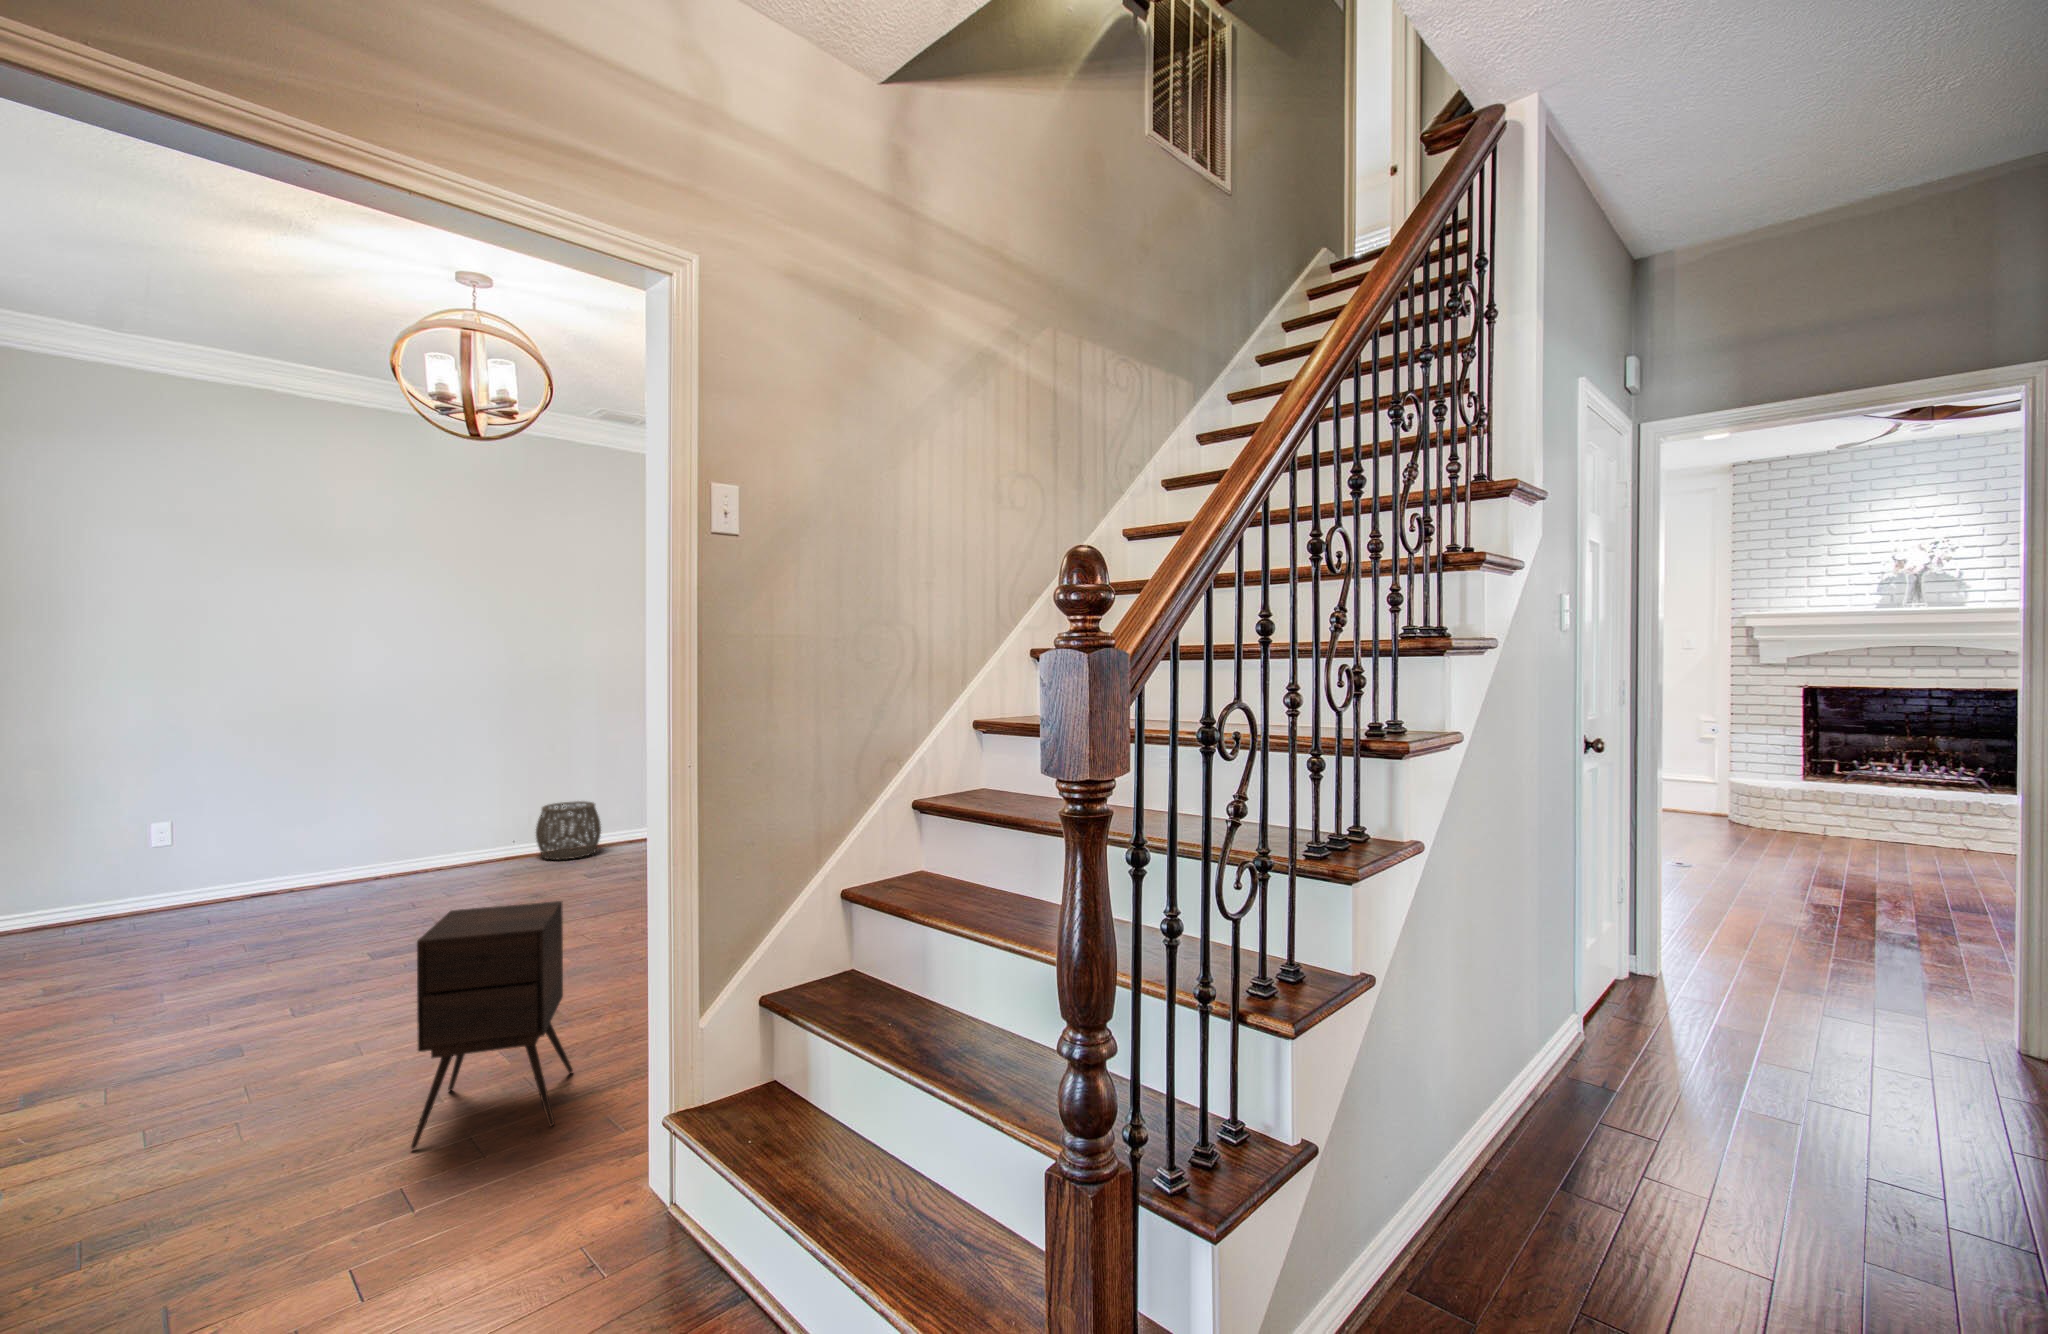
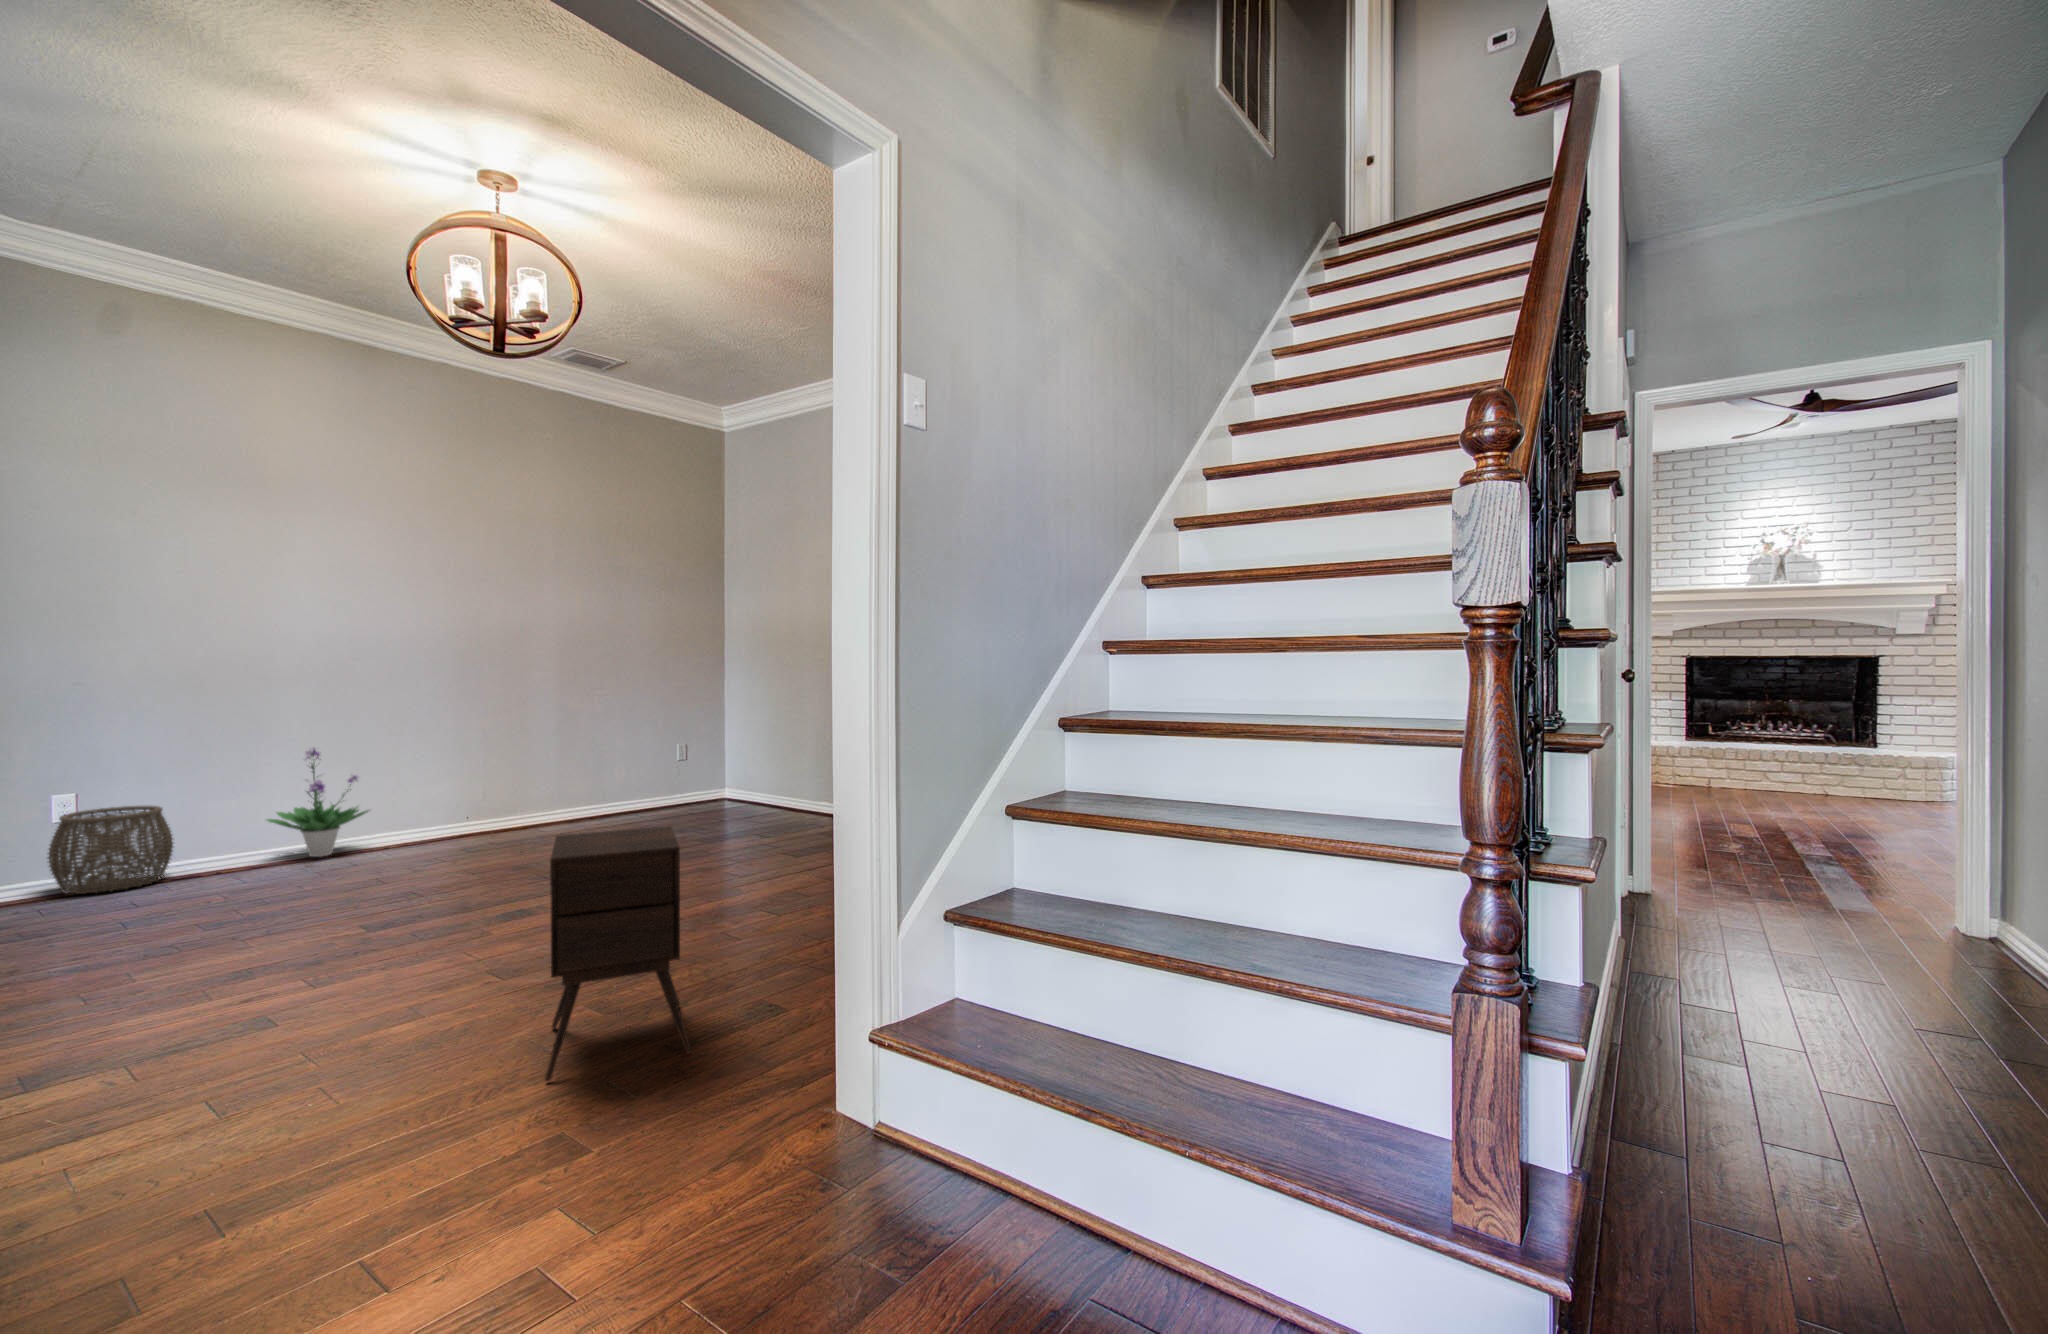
potted plant: none [309,791,404,892] -> present [267,747,368,857]
woven basket: present [536,801,601,860] -> present [48,806,173,894]

